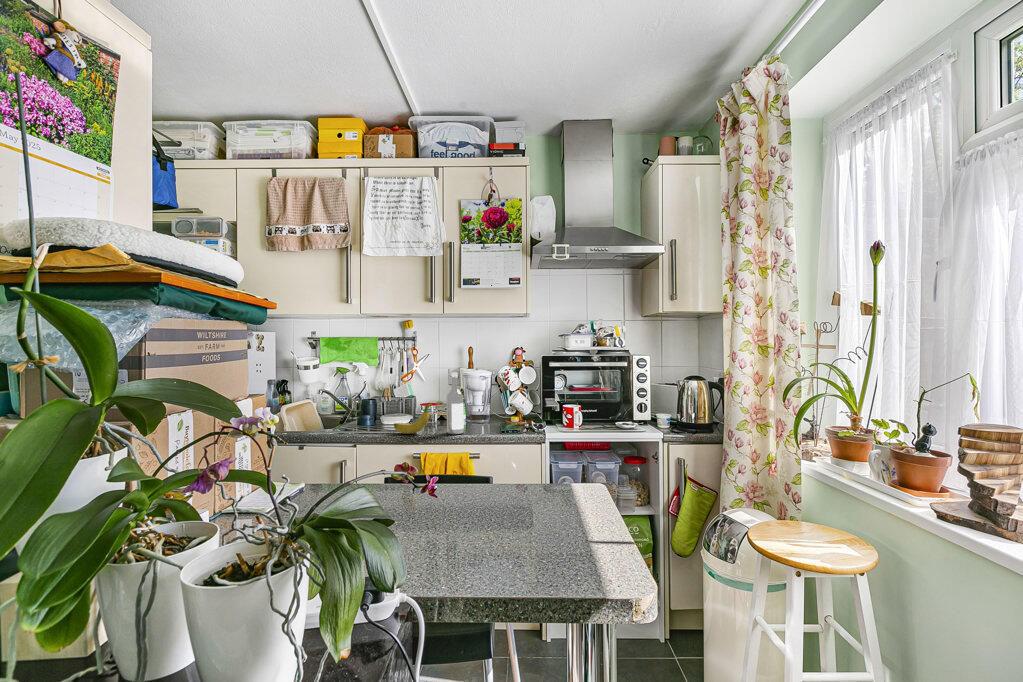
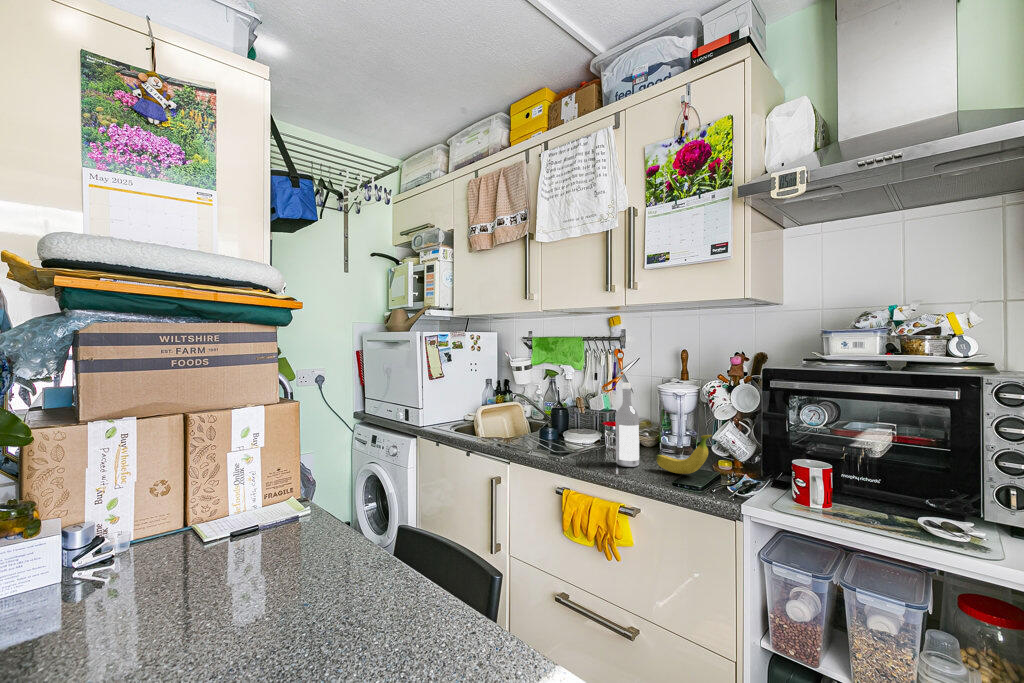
banana: present [394,404,432,434] -> present [657,435,712,474]

